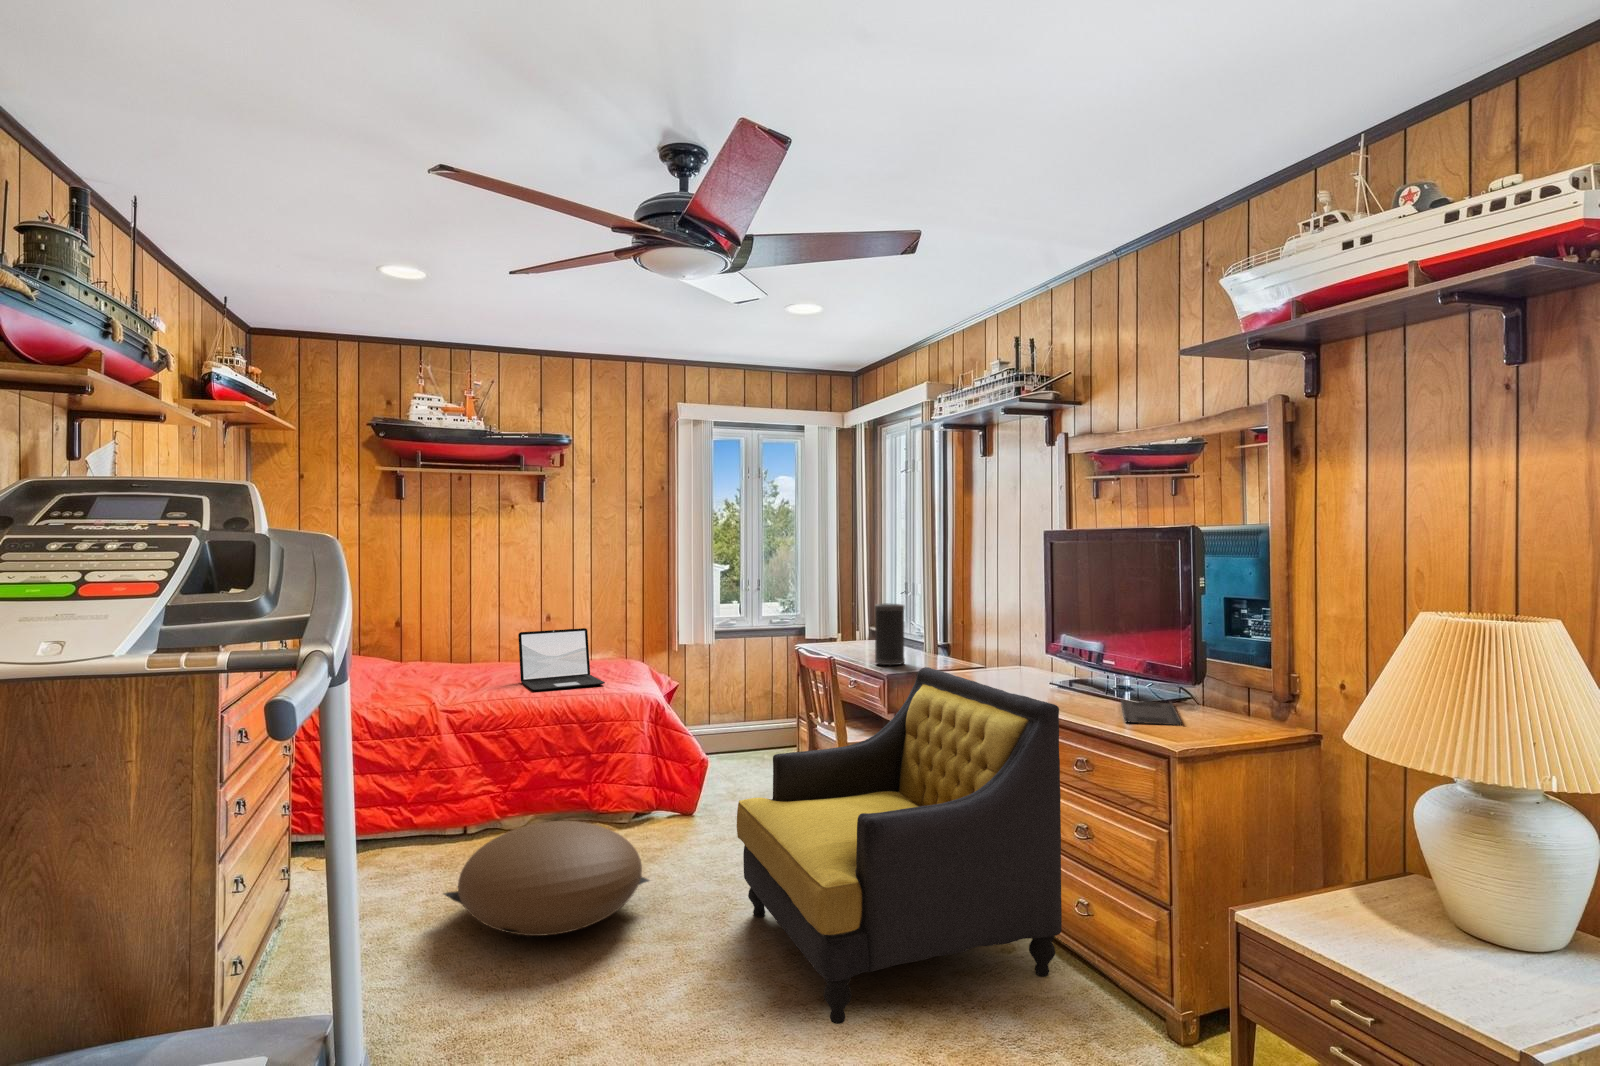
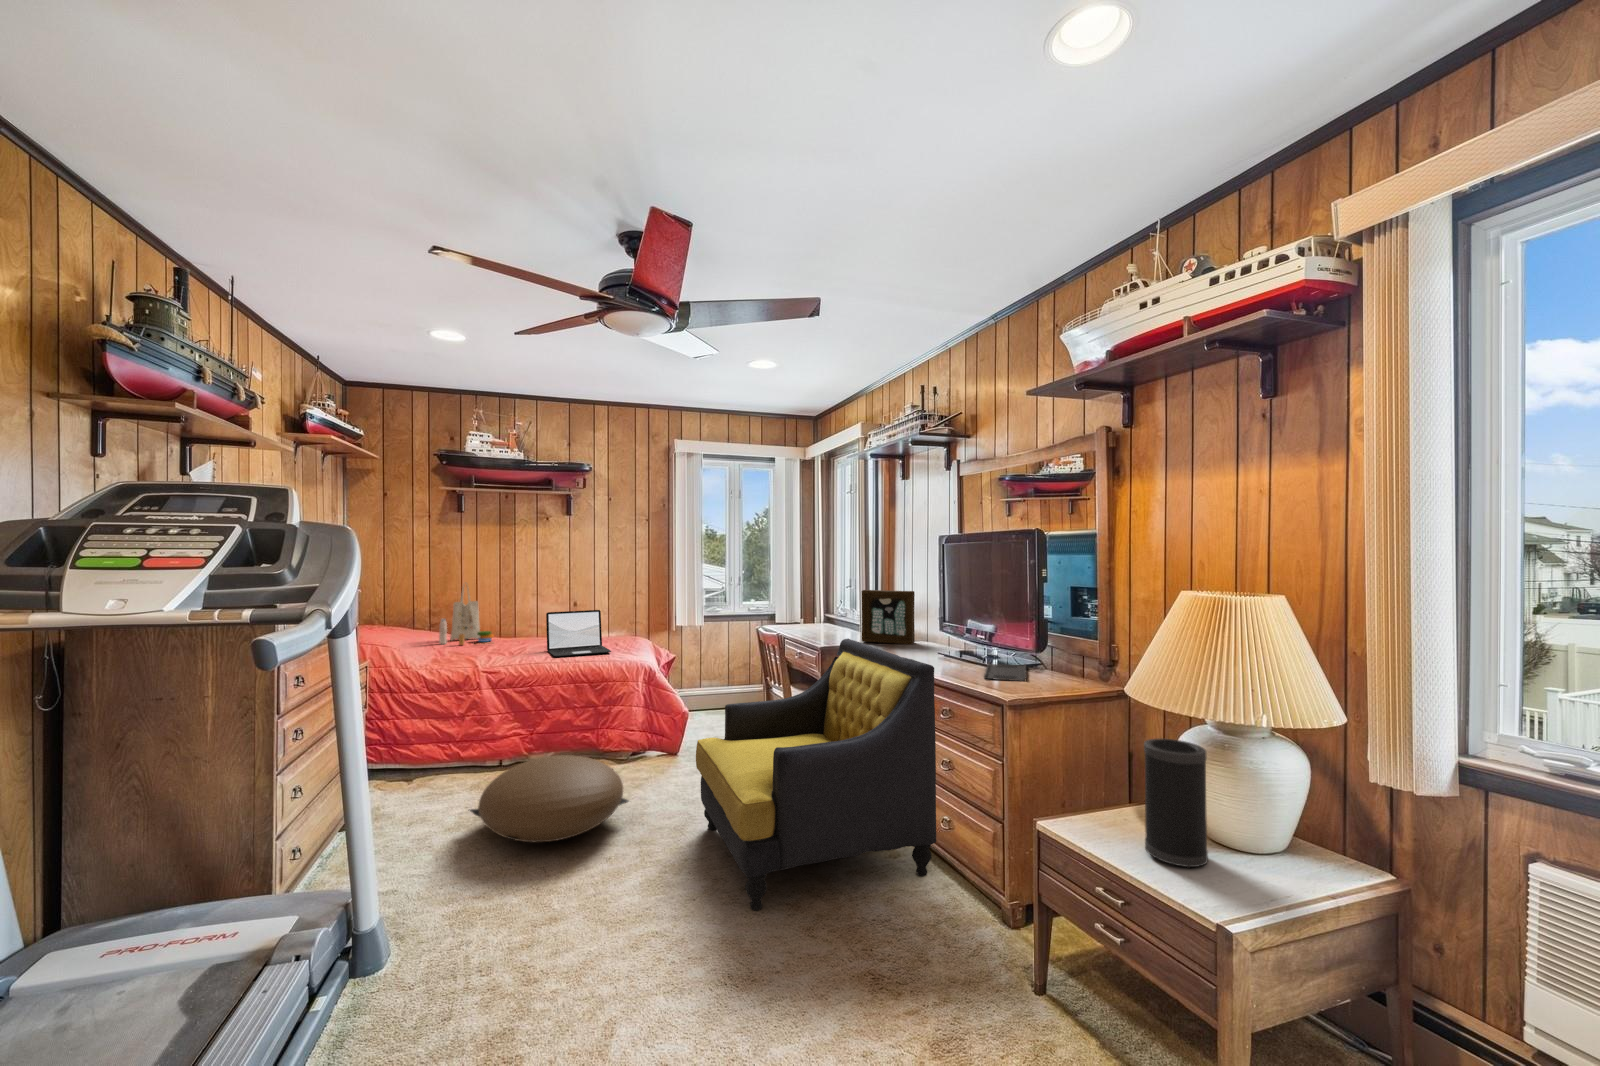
tote bag: none [378,593,450,675] -> present [439,587,494,645]
picture frame: none [938,602,1008,673] -> present [862,590,915,644]
speaker: present [875,603,905,666] -> present [1144,738,1208,868]

